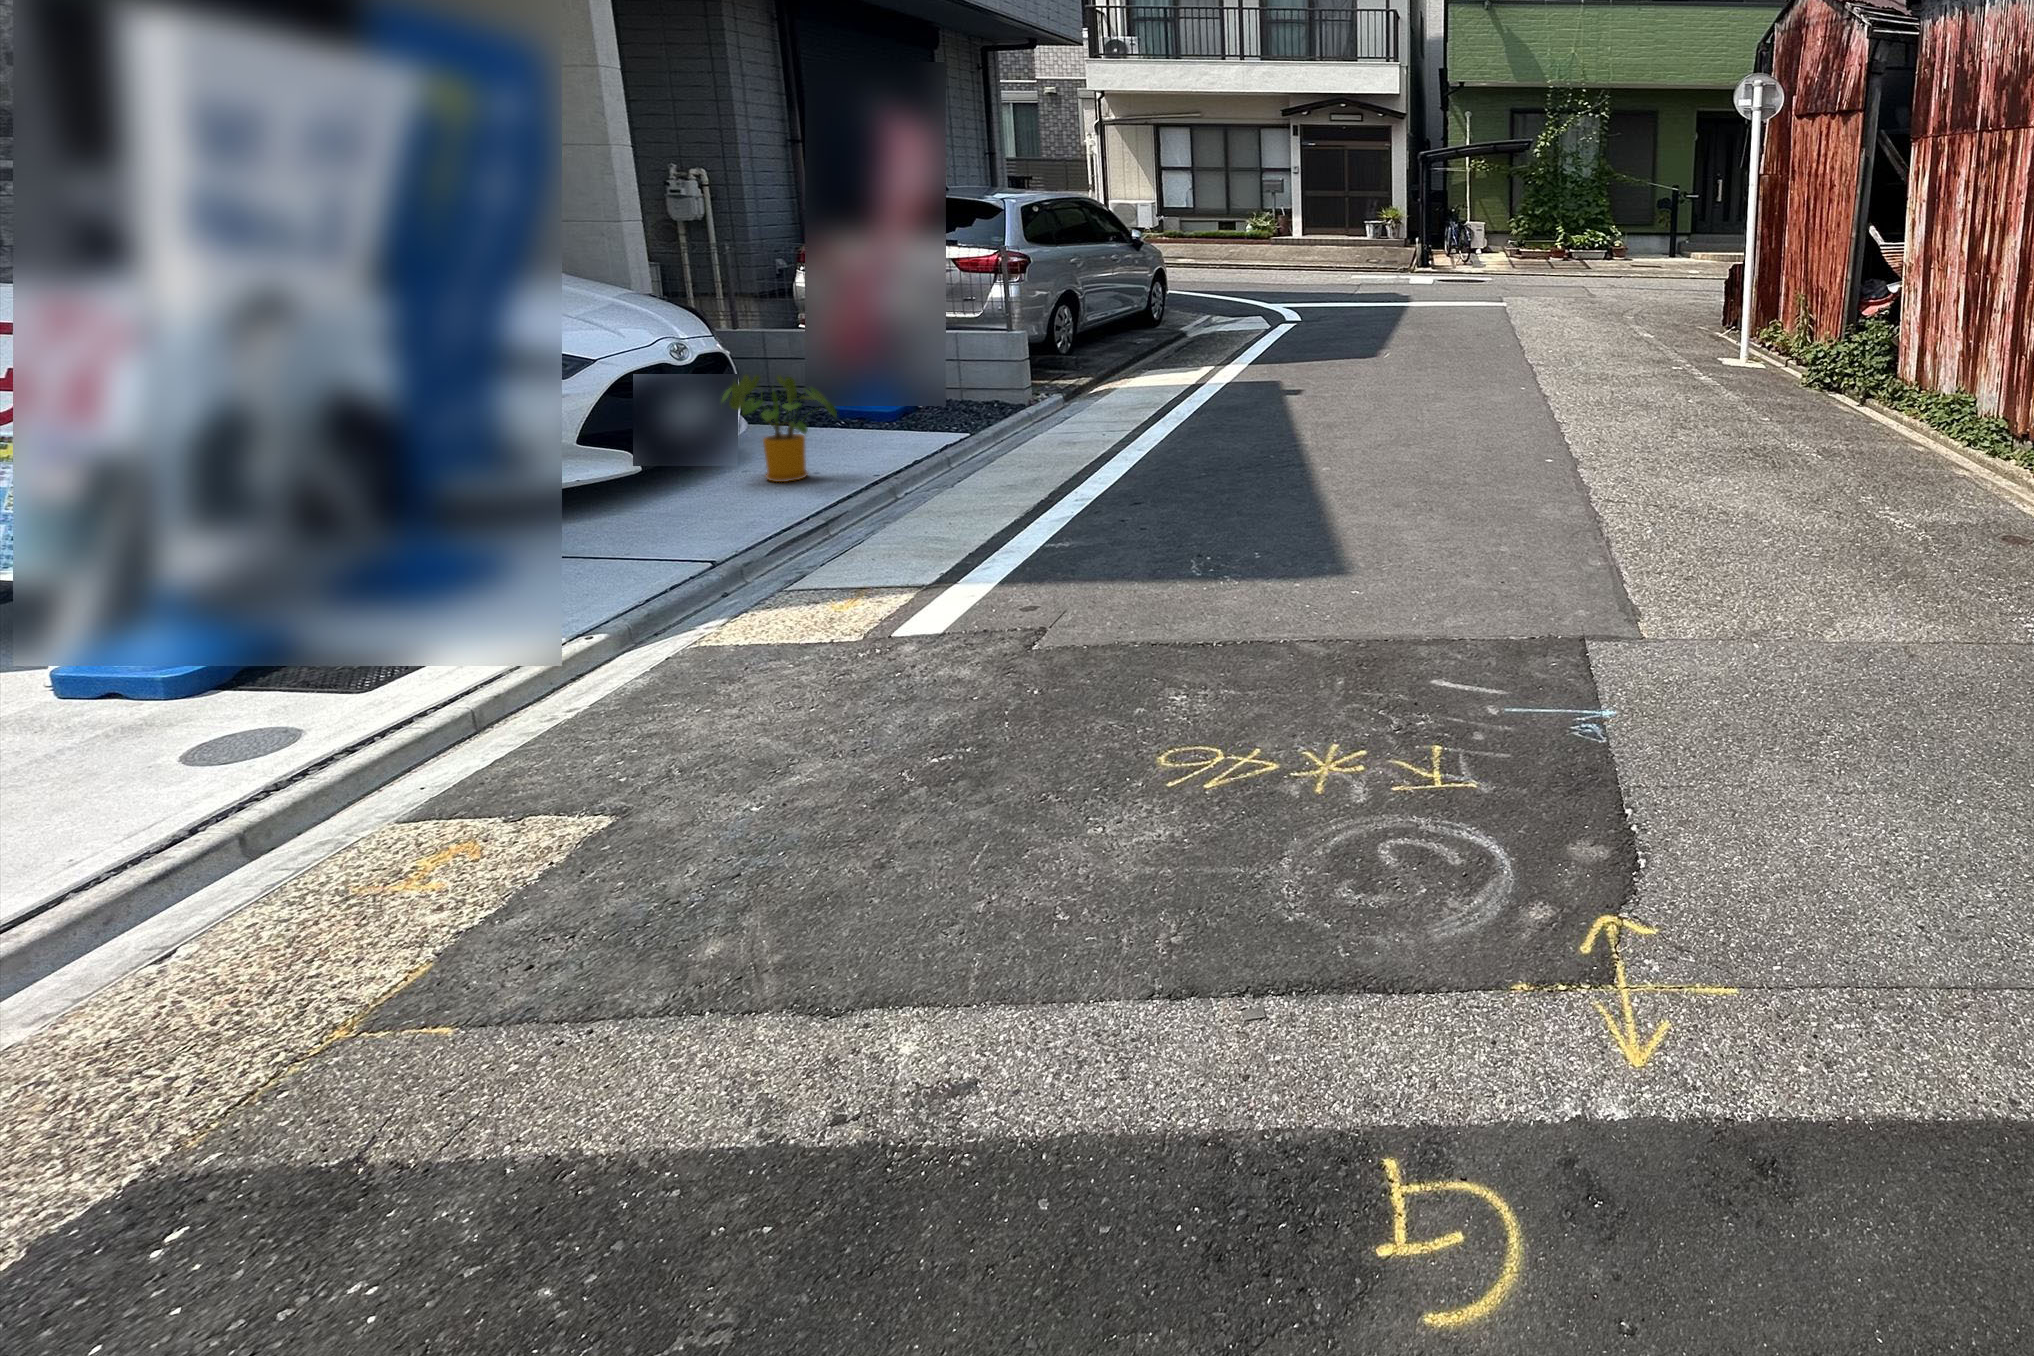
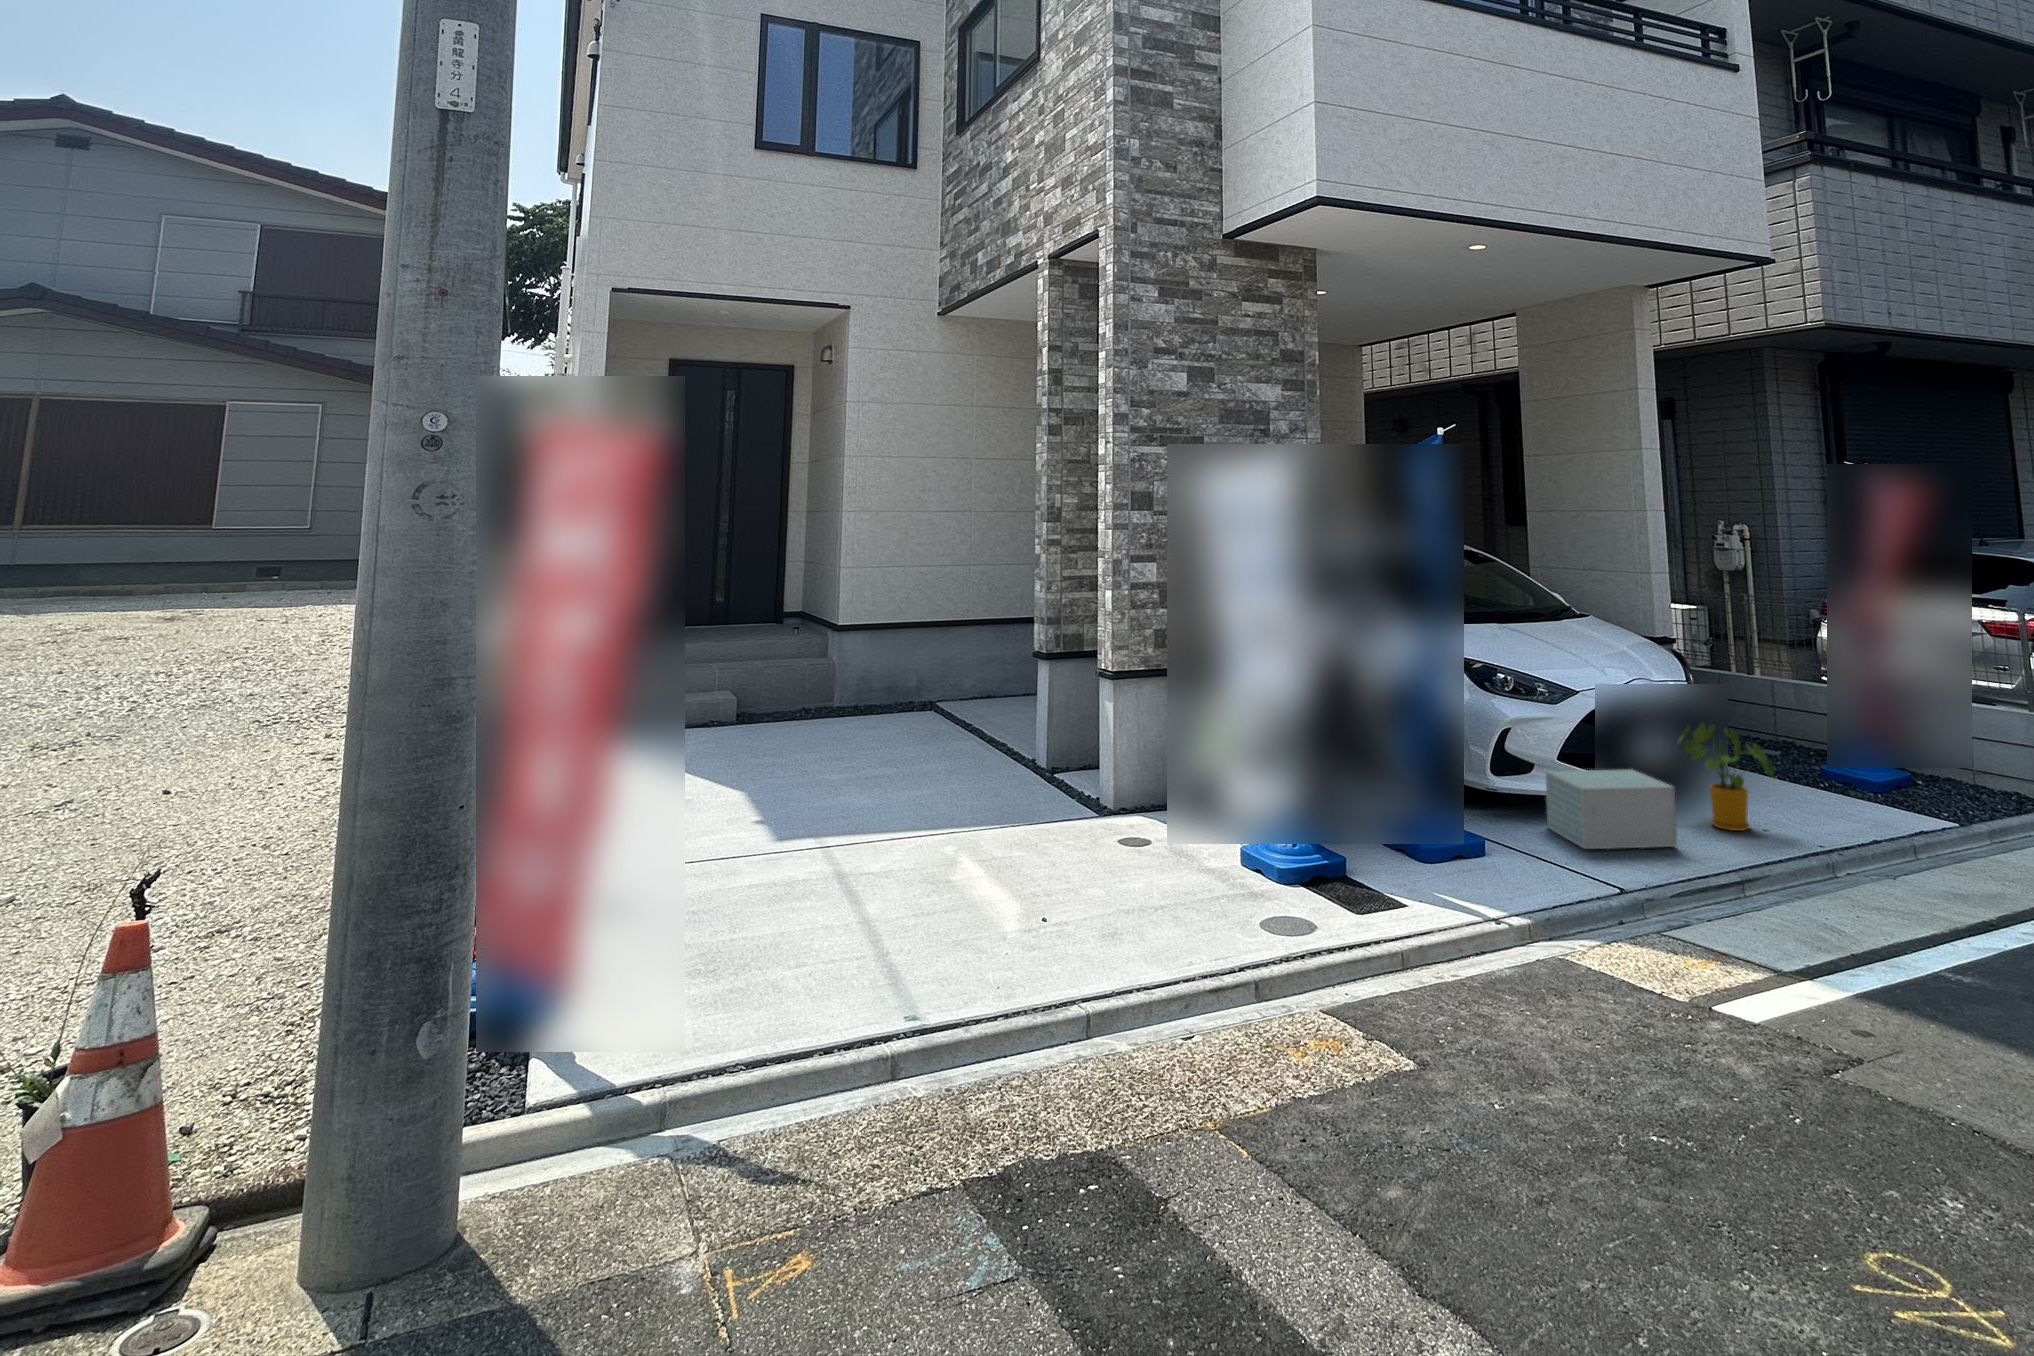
storage box: none [567,437,748,534] -> present [1546,769,1677,849]

